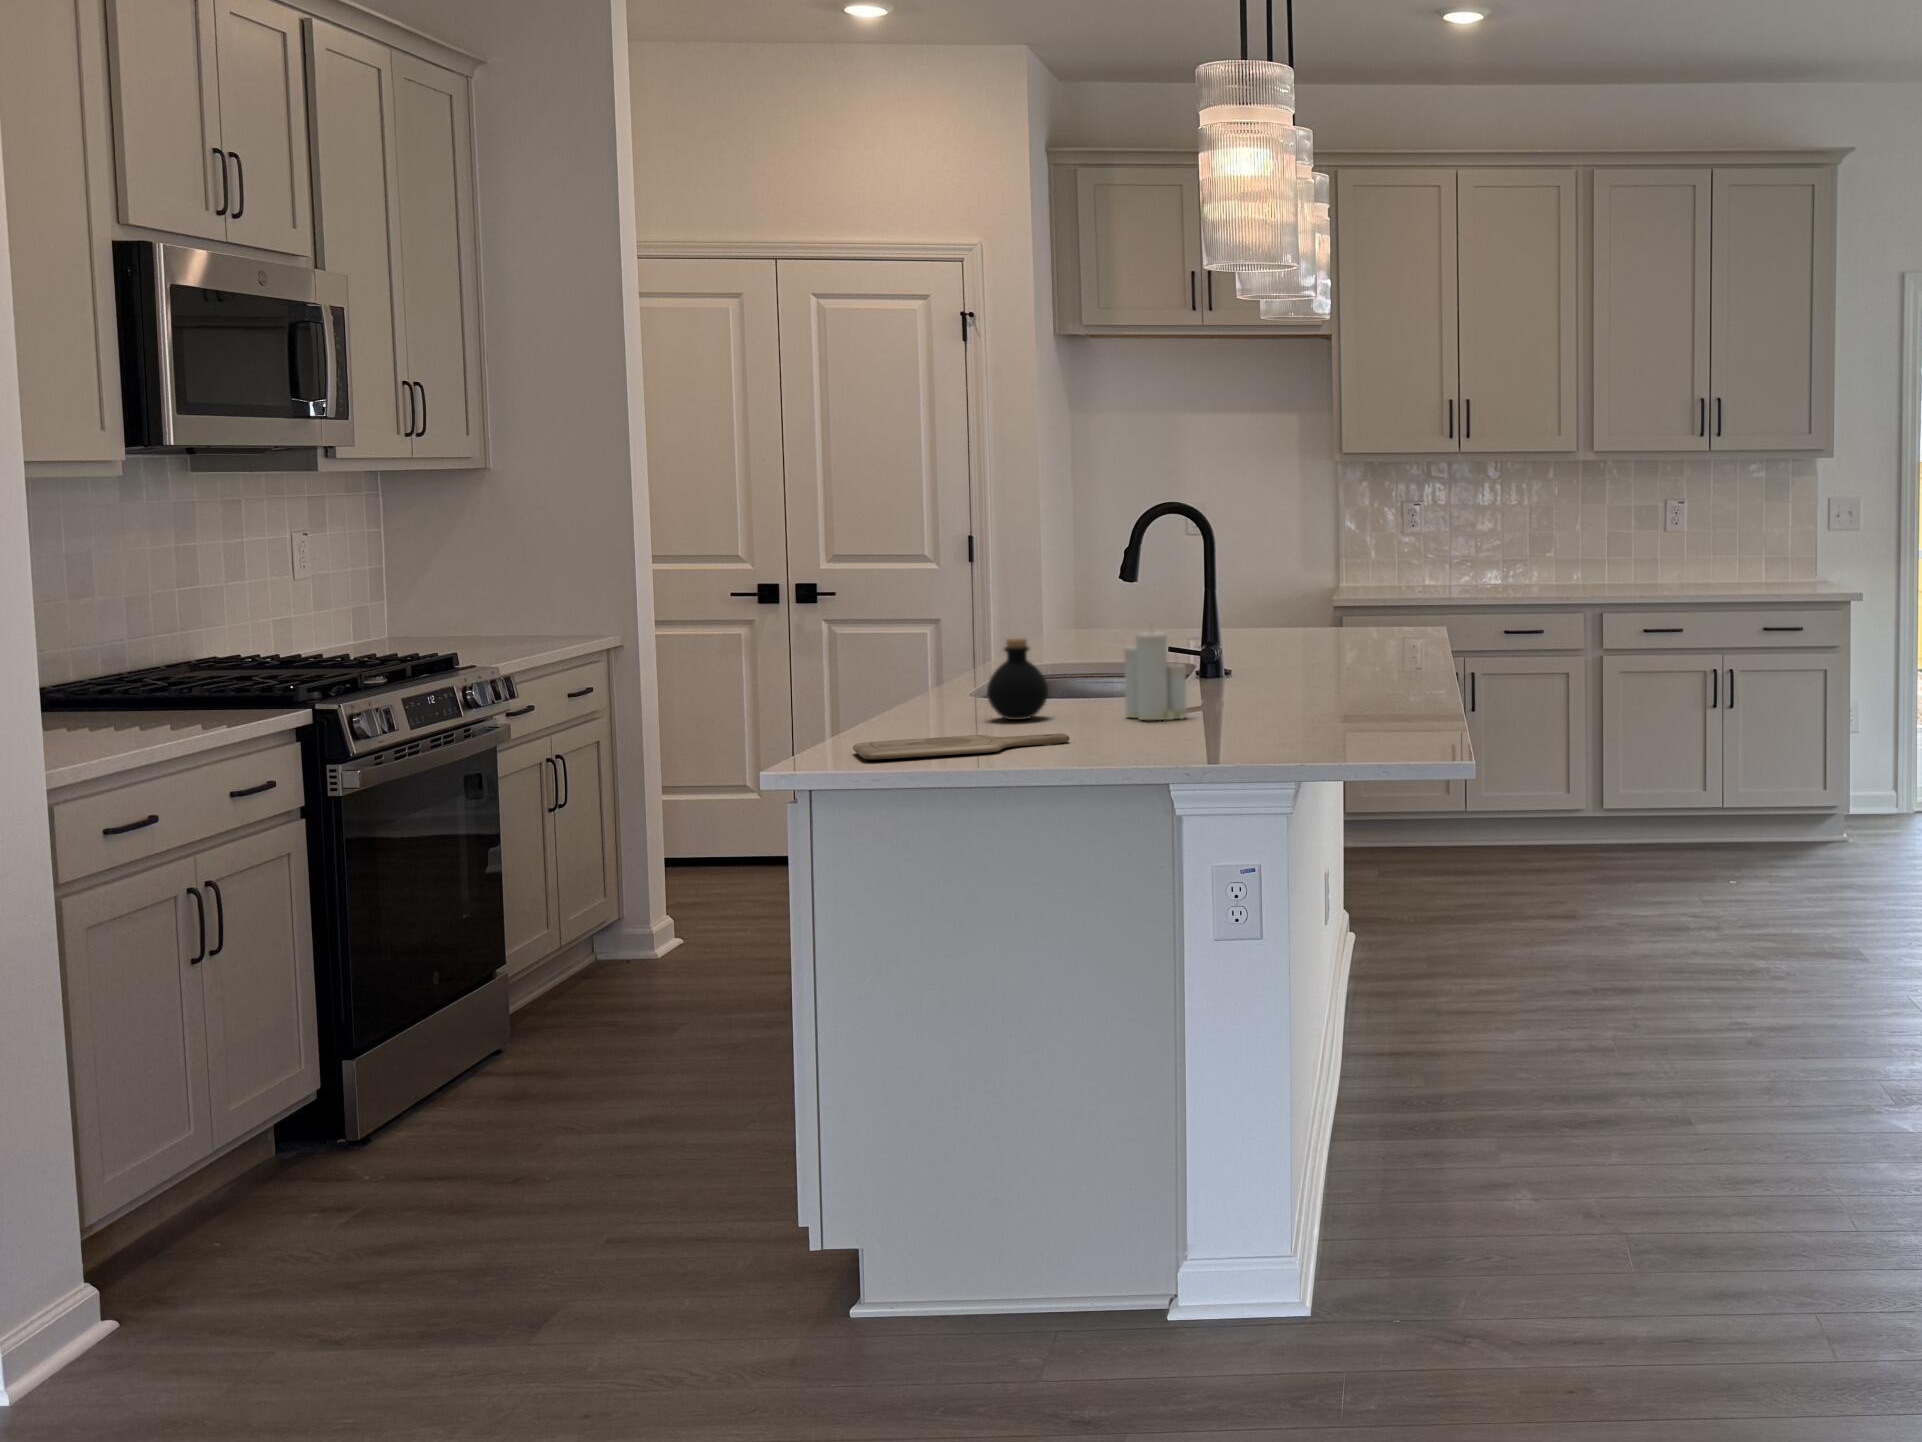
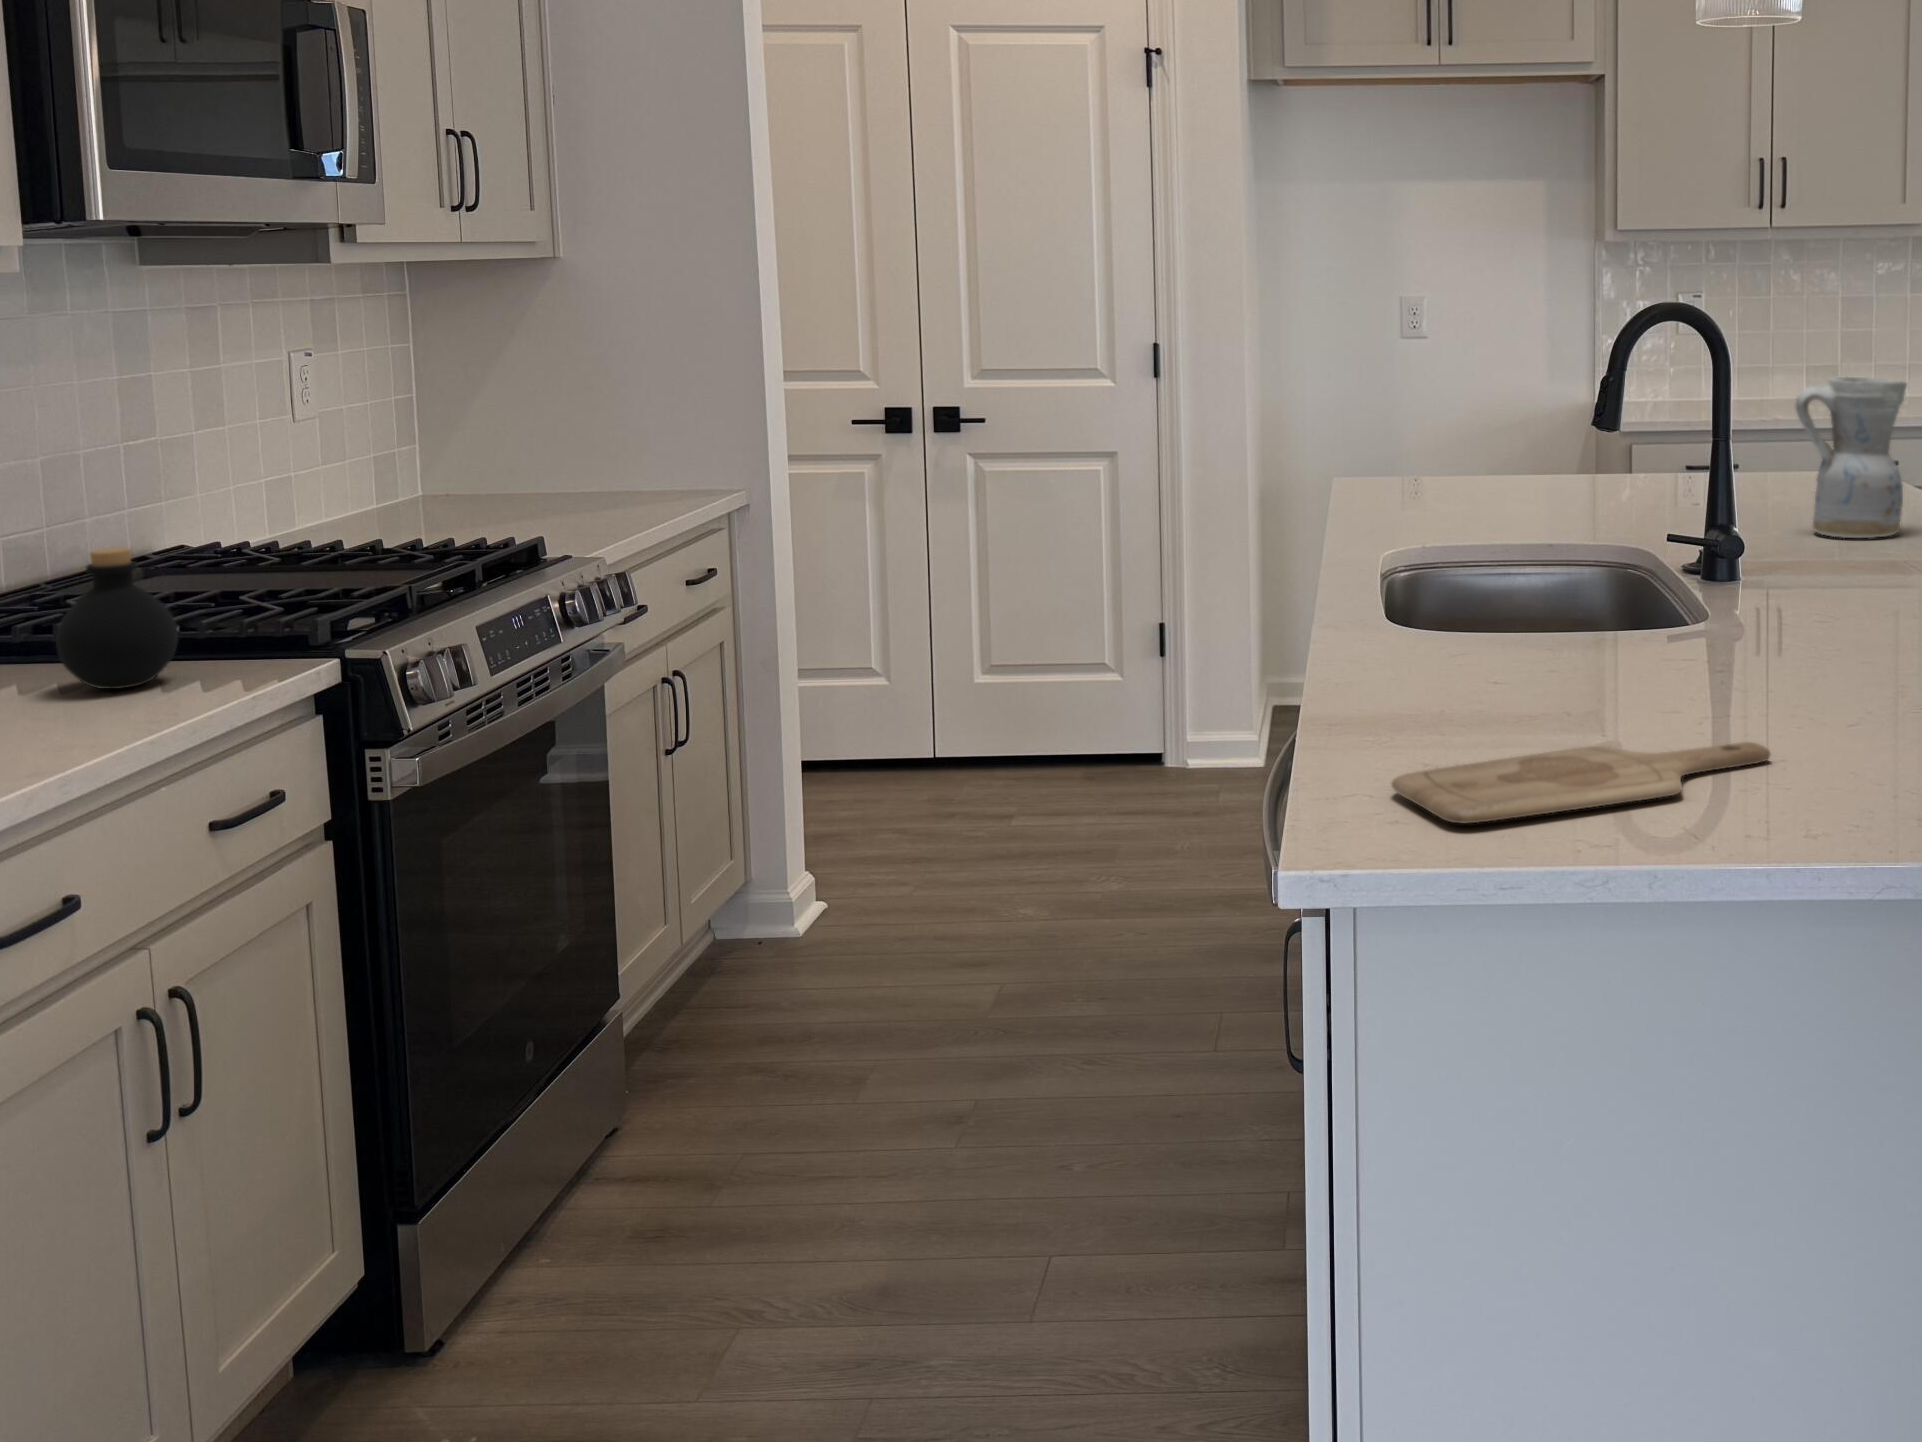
ceramic pitcher: none [1297,555,1369,660] -> present [1795,377,1907,538]
candle: present [1124,632,1186,720] -> none [1753,516,1873,691]
bottle: present [987,638,1048,720] -> present [56,548,178,689]

